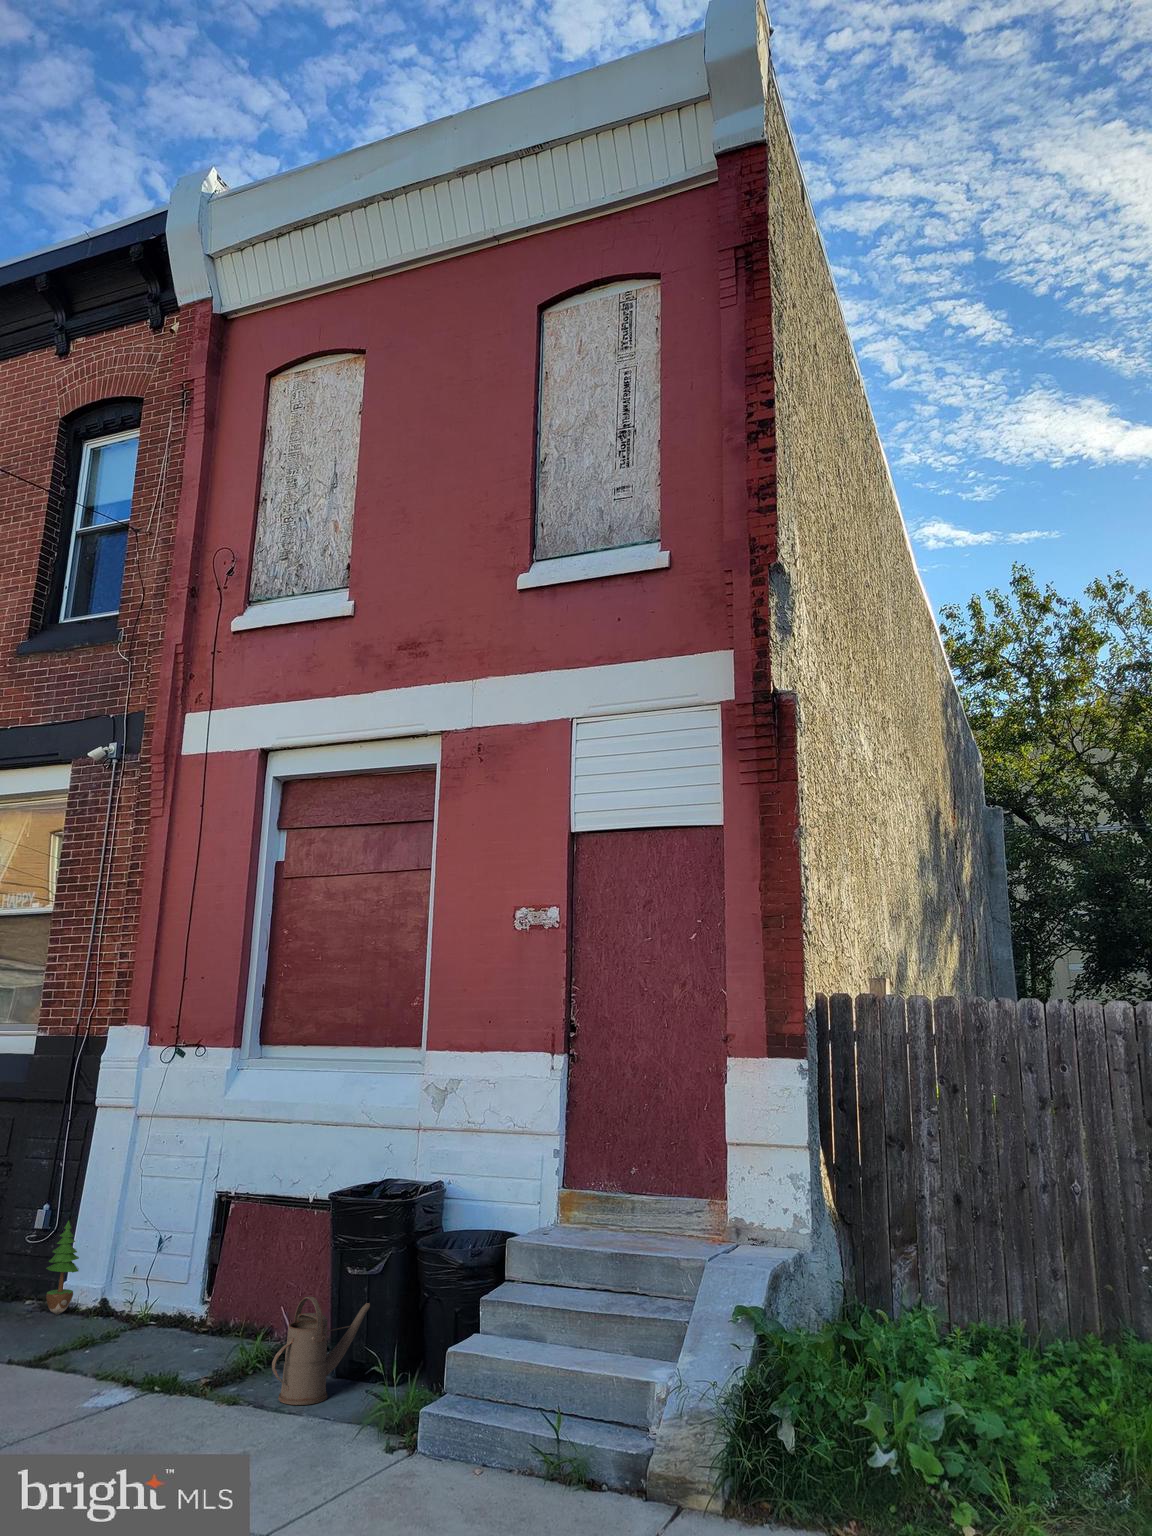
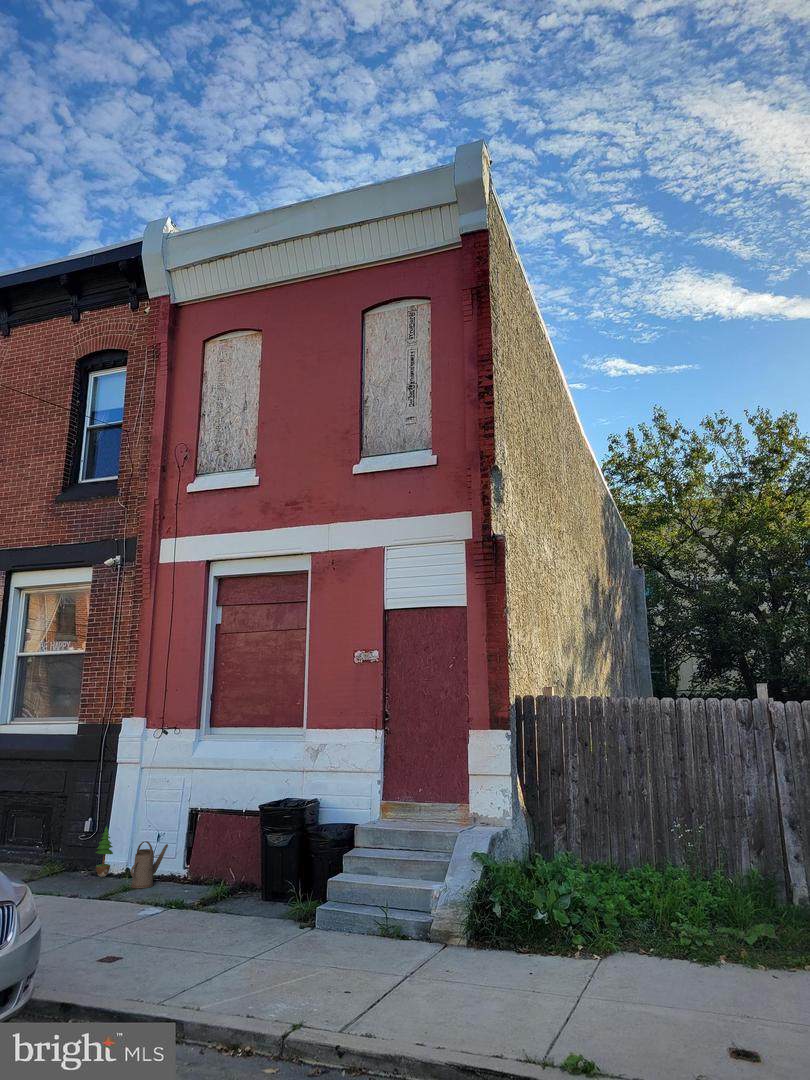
watering can: present [272,1296,370,1405] -> present [131,841,168,888]

